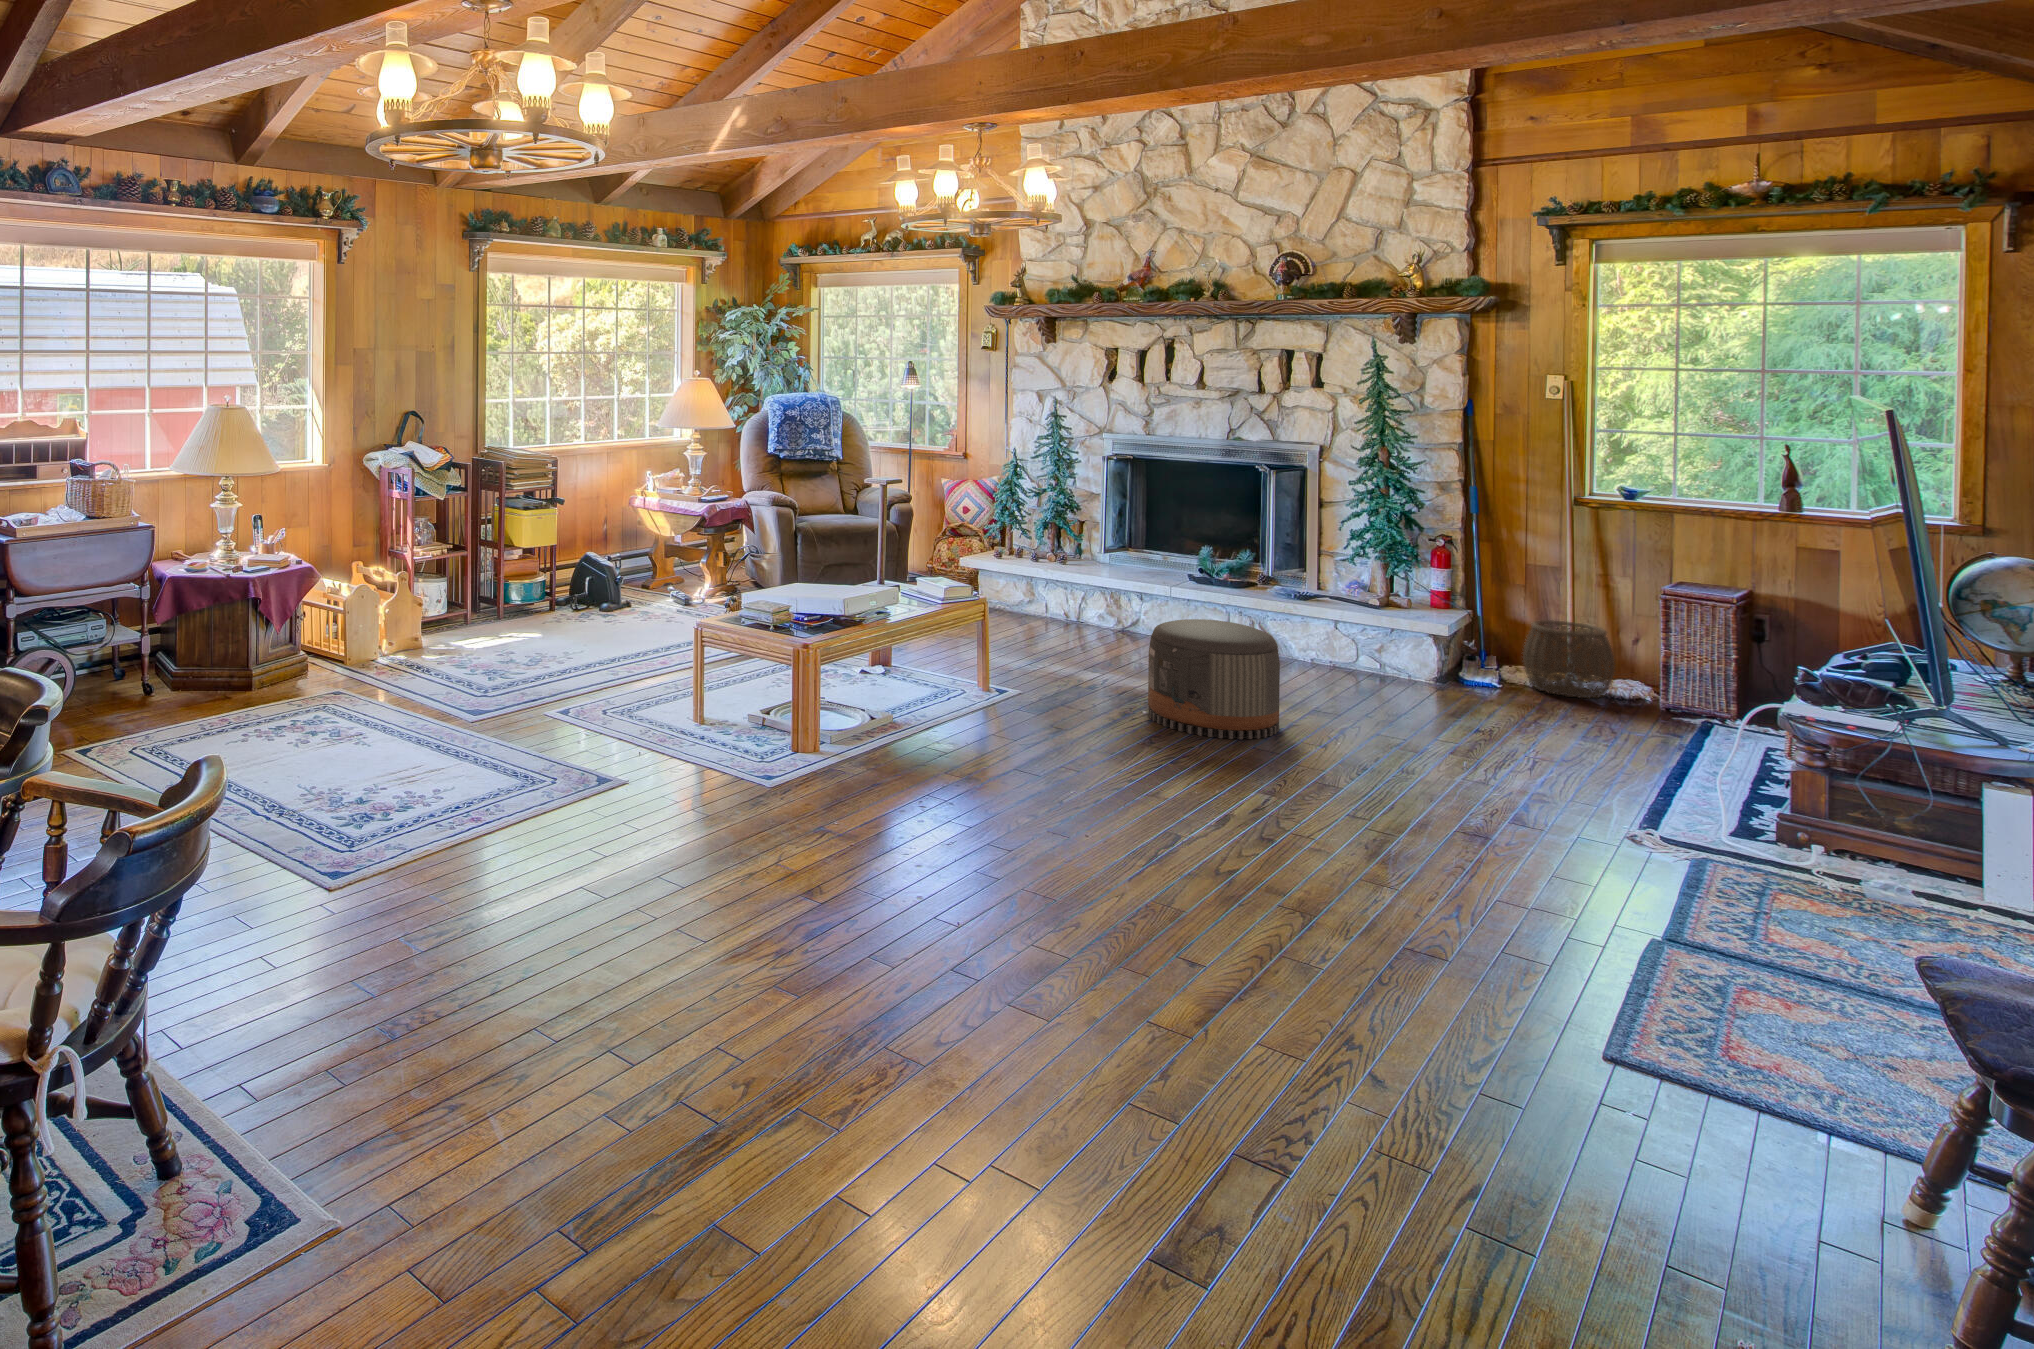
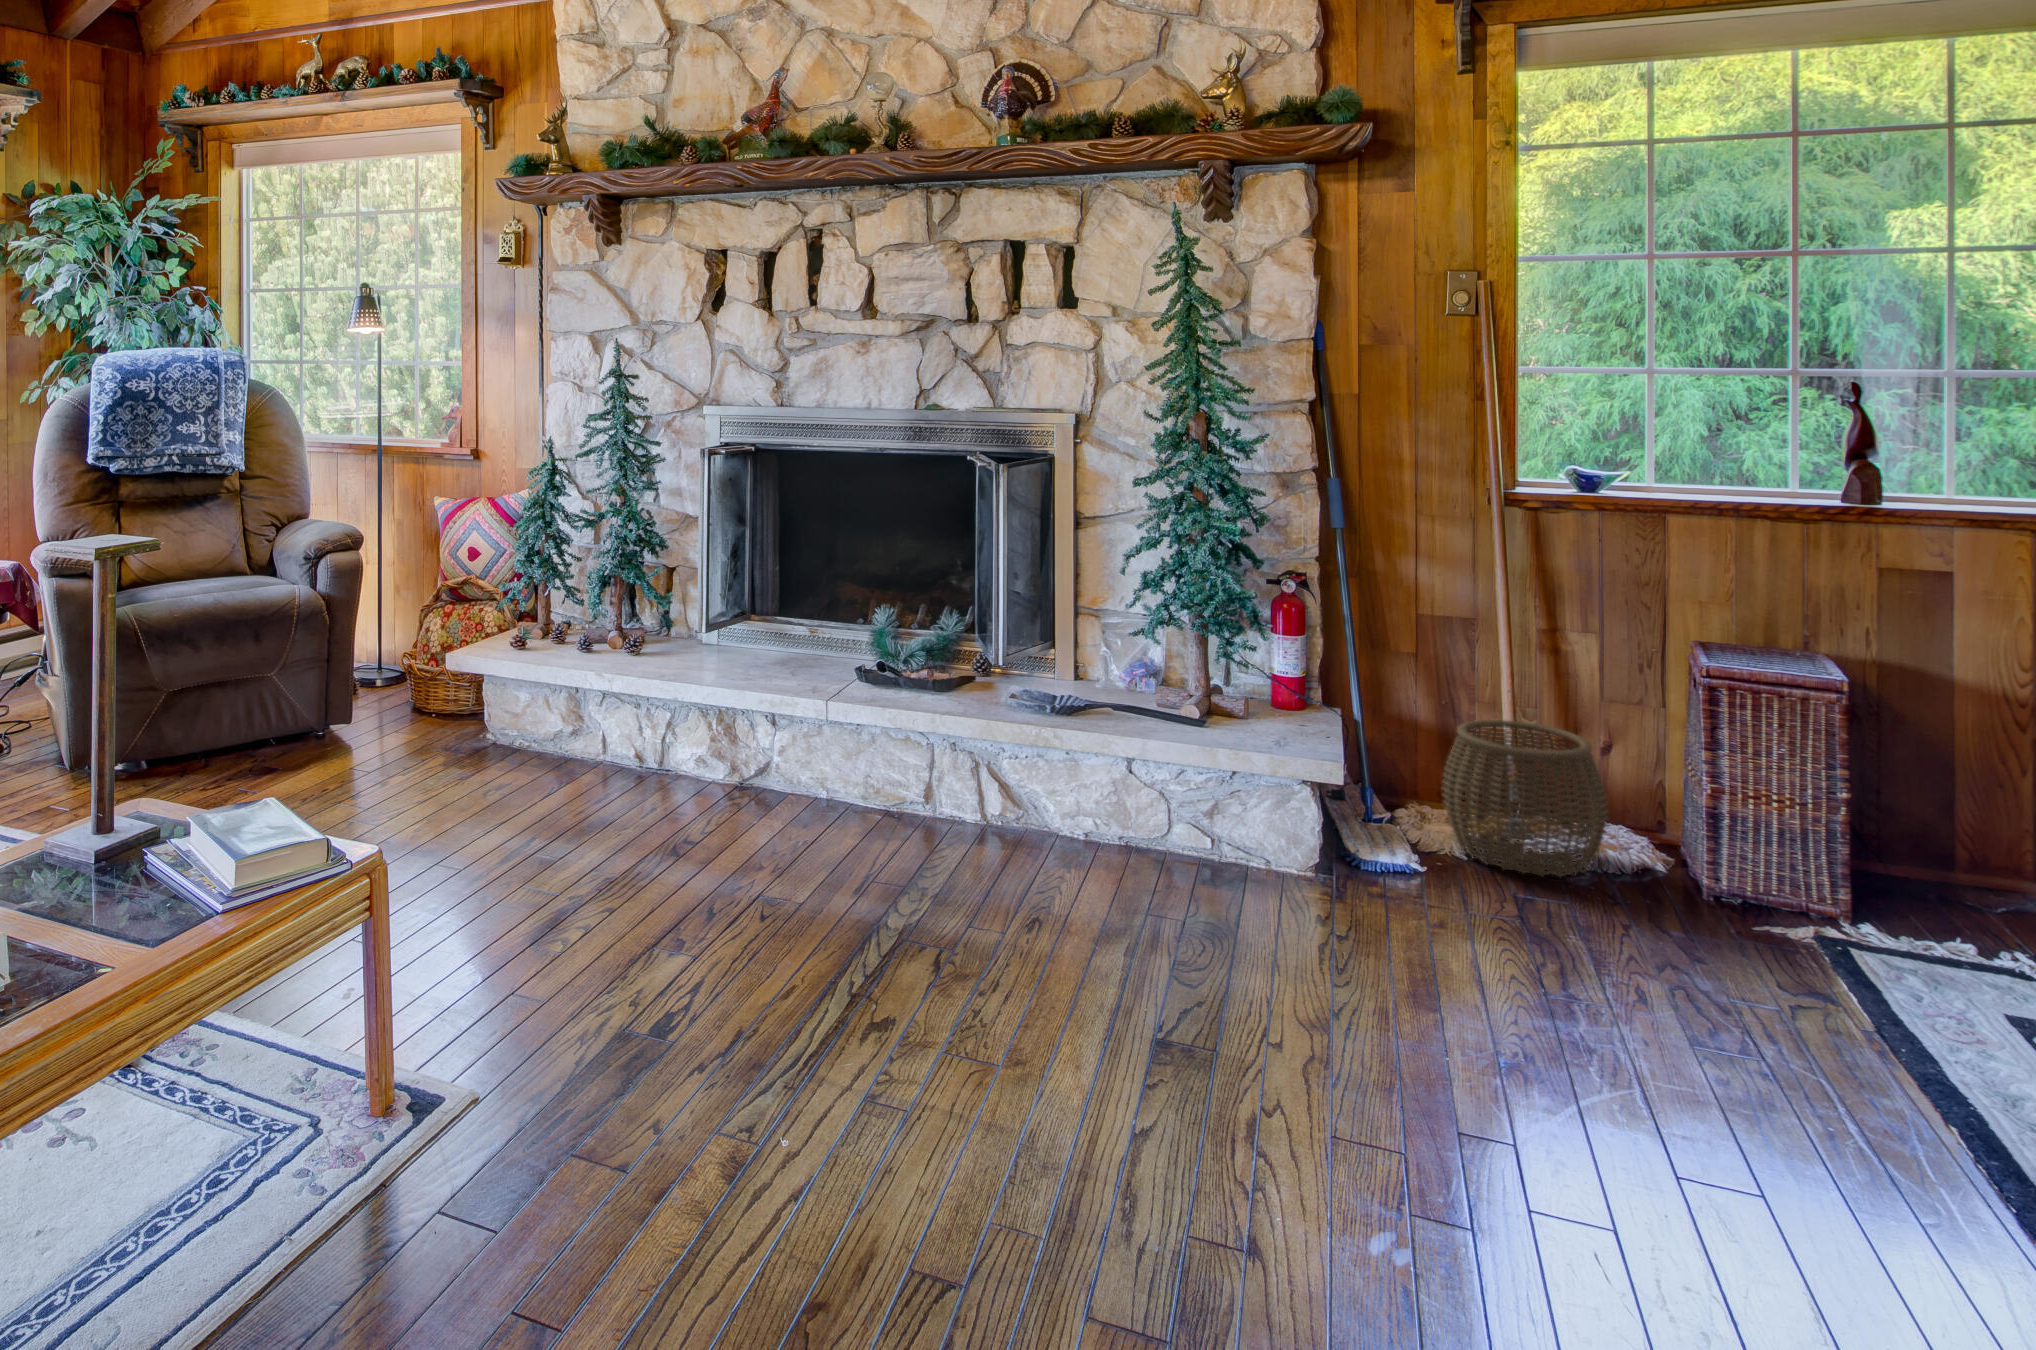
pouf: present [1148,619,1280,739] -> none [815,847,1140,1242]

